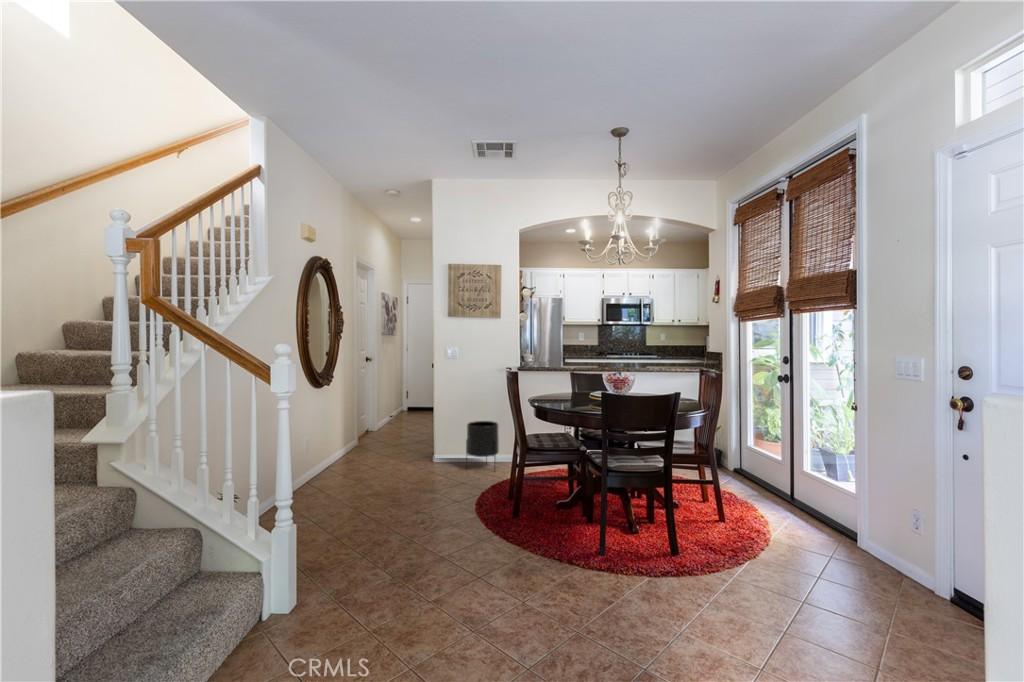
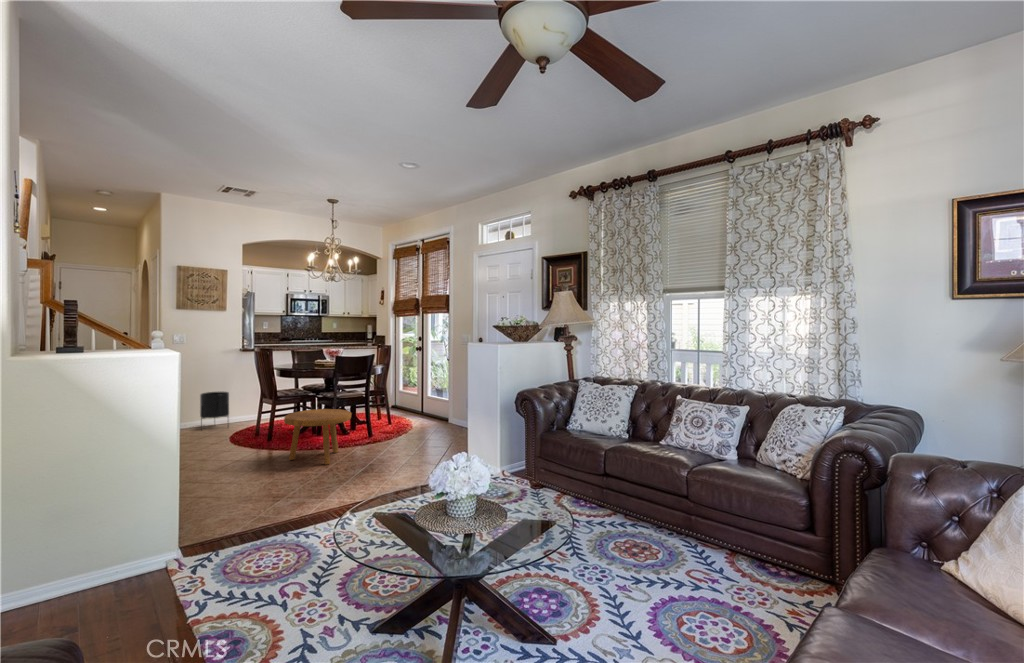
footstool: none [485,492,612,638] -> present [284,409,352,465]

